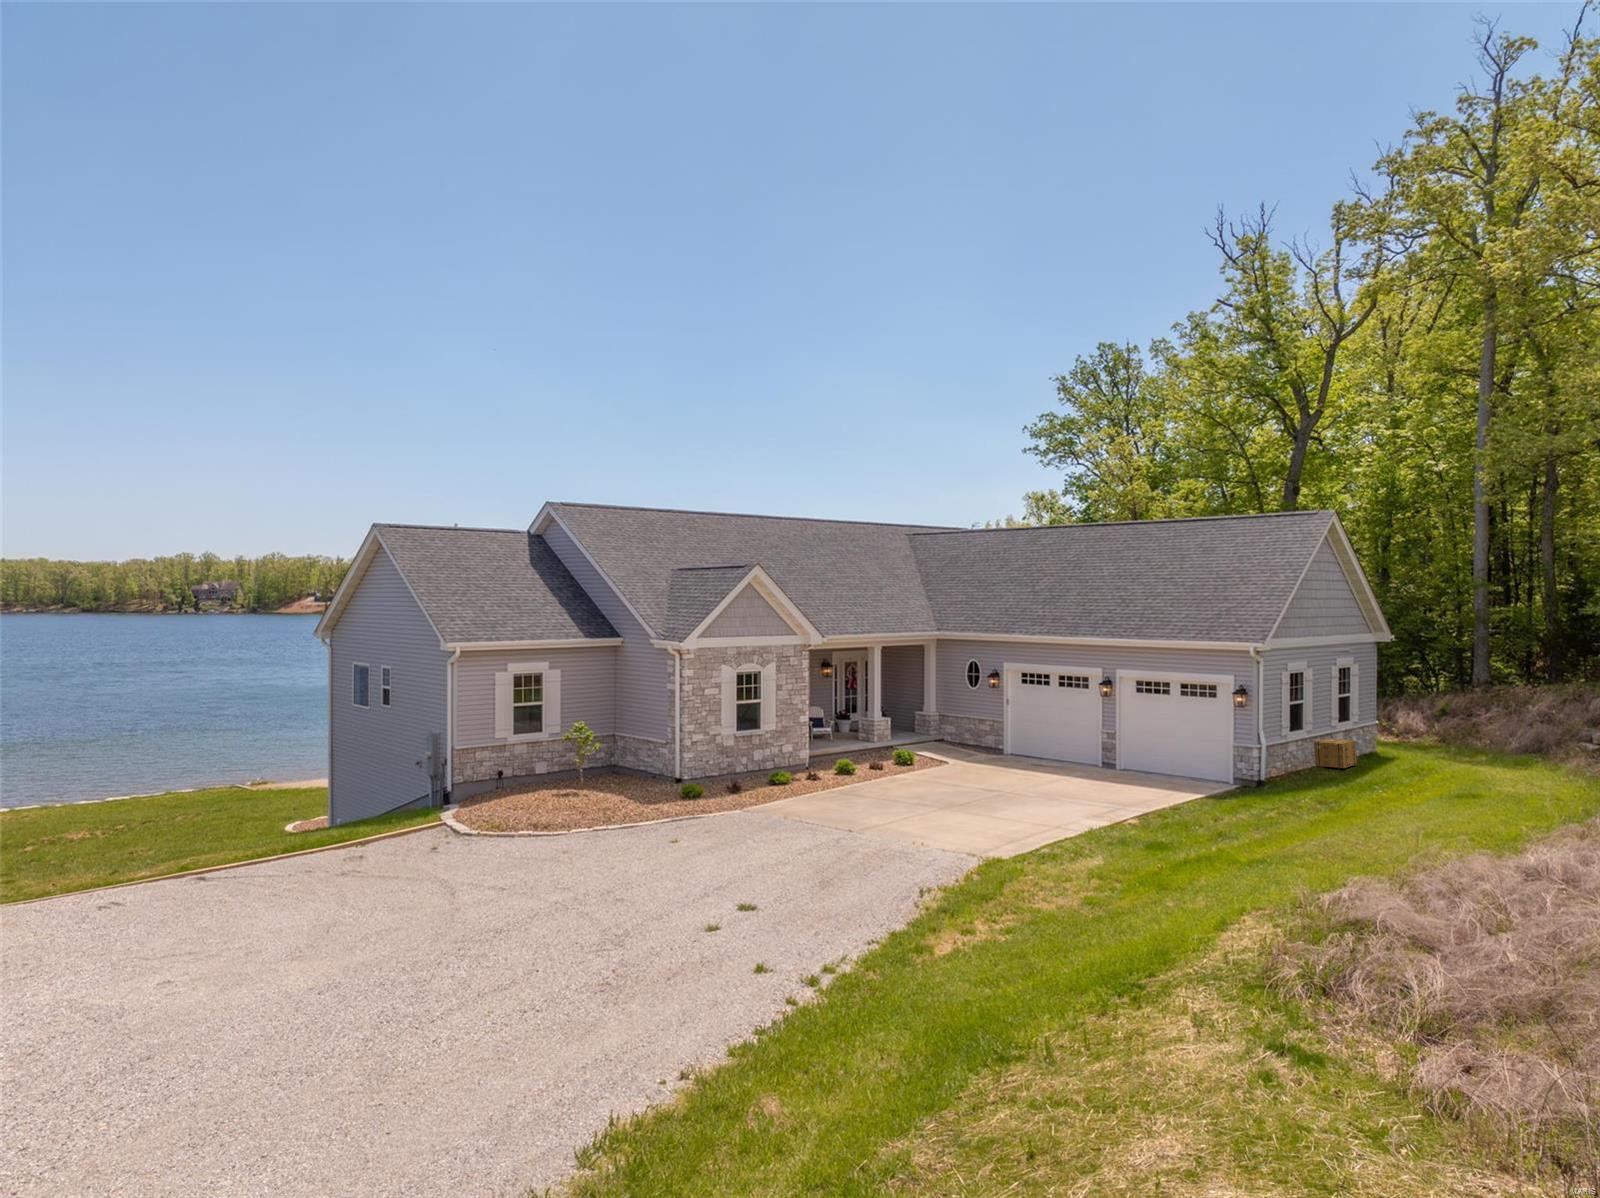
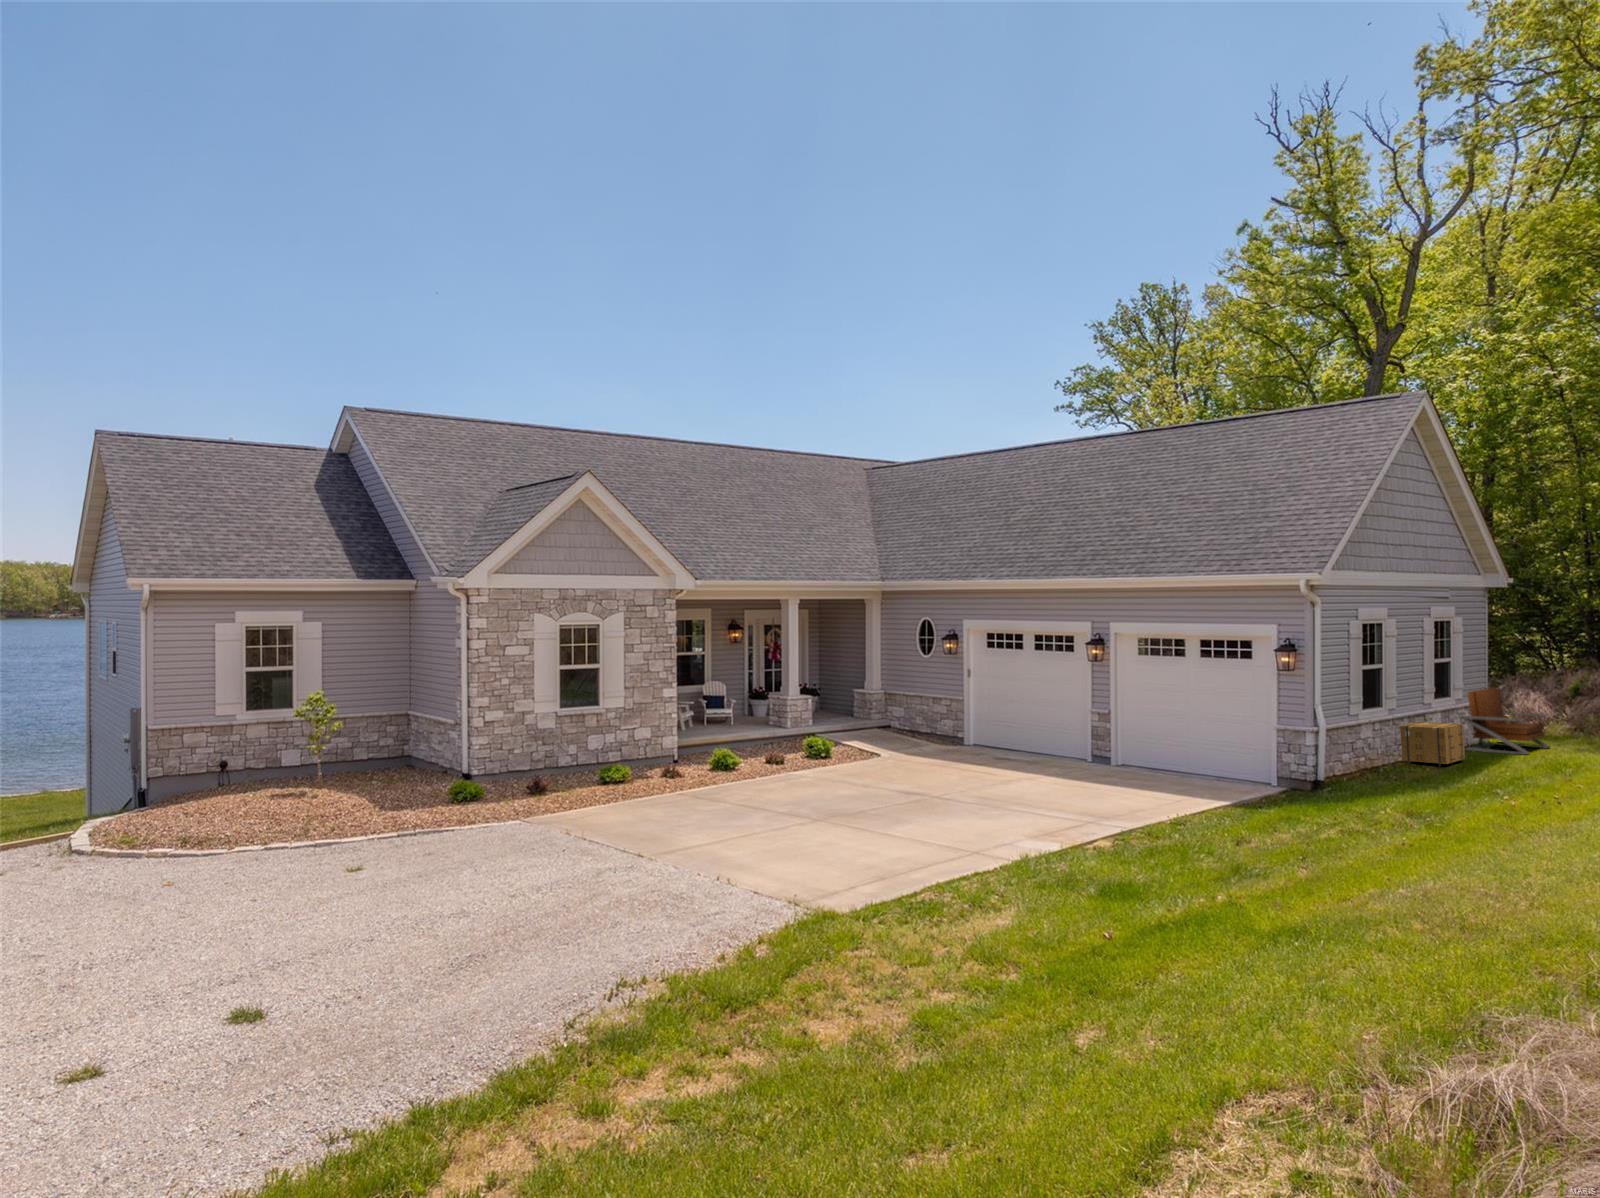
lounge chair: none [1355,714,1415,761] -> present [1461,688,1550,755]

